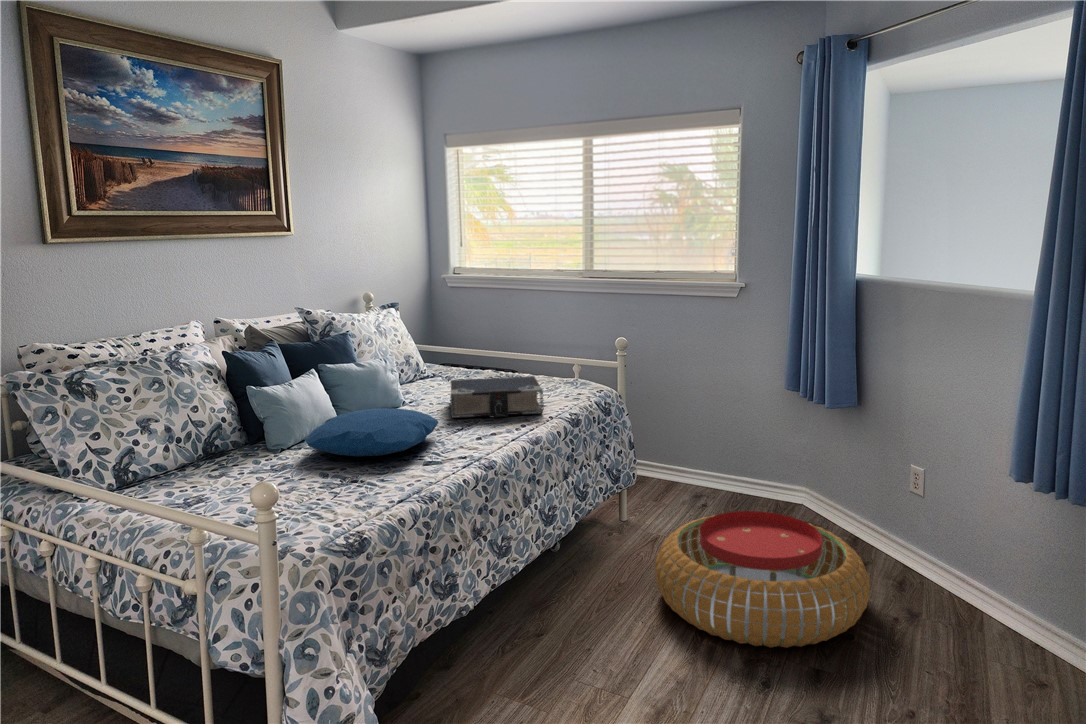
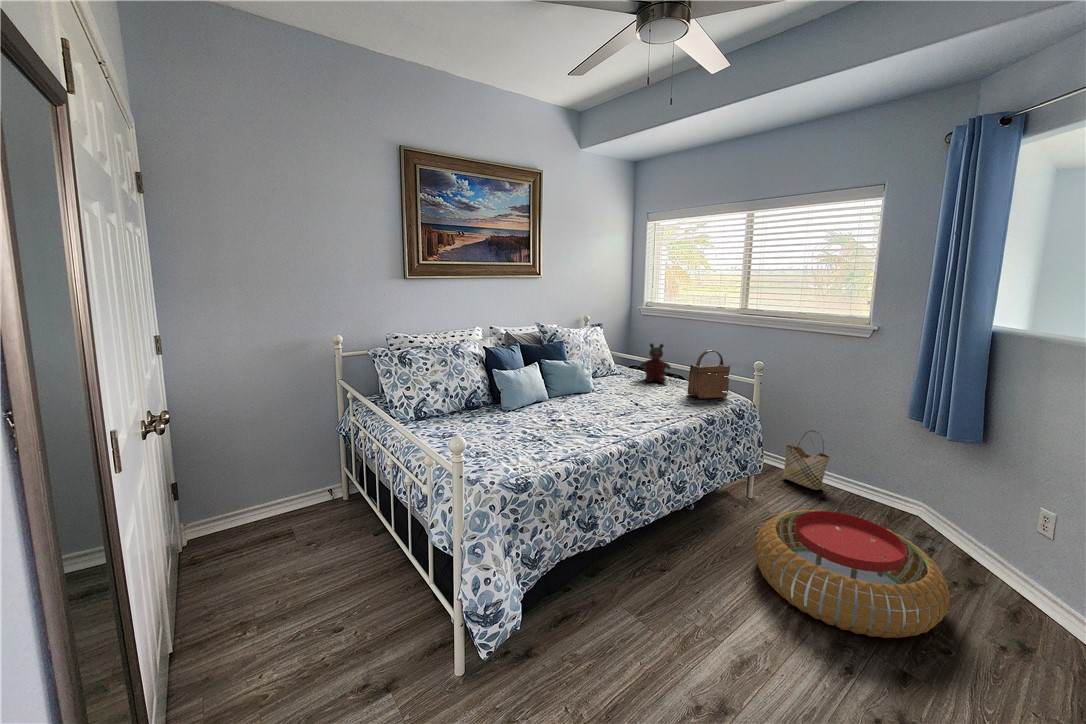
stuffed bear: none [457,323,501,381] -> present [640,344,671,383]
handbag: none [534,324,587,395] -> present [688,350,730,399]
book: present [450,376,544,418] -> none [622,380,689,412]
pillow: present [305,408,439,456] -> none [522,394,609,426]
woven basket: none [661,419,715,495] -> present [782,430,830,490]

